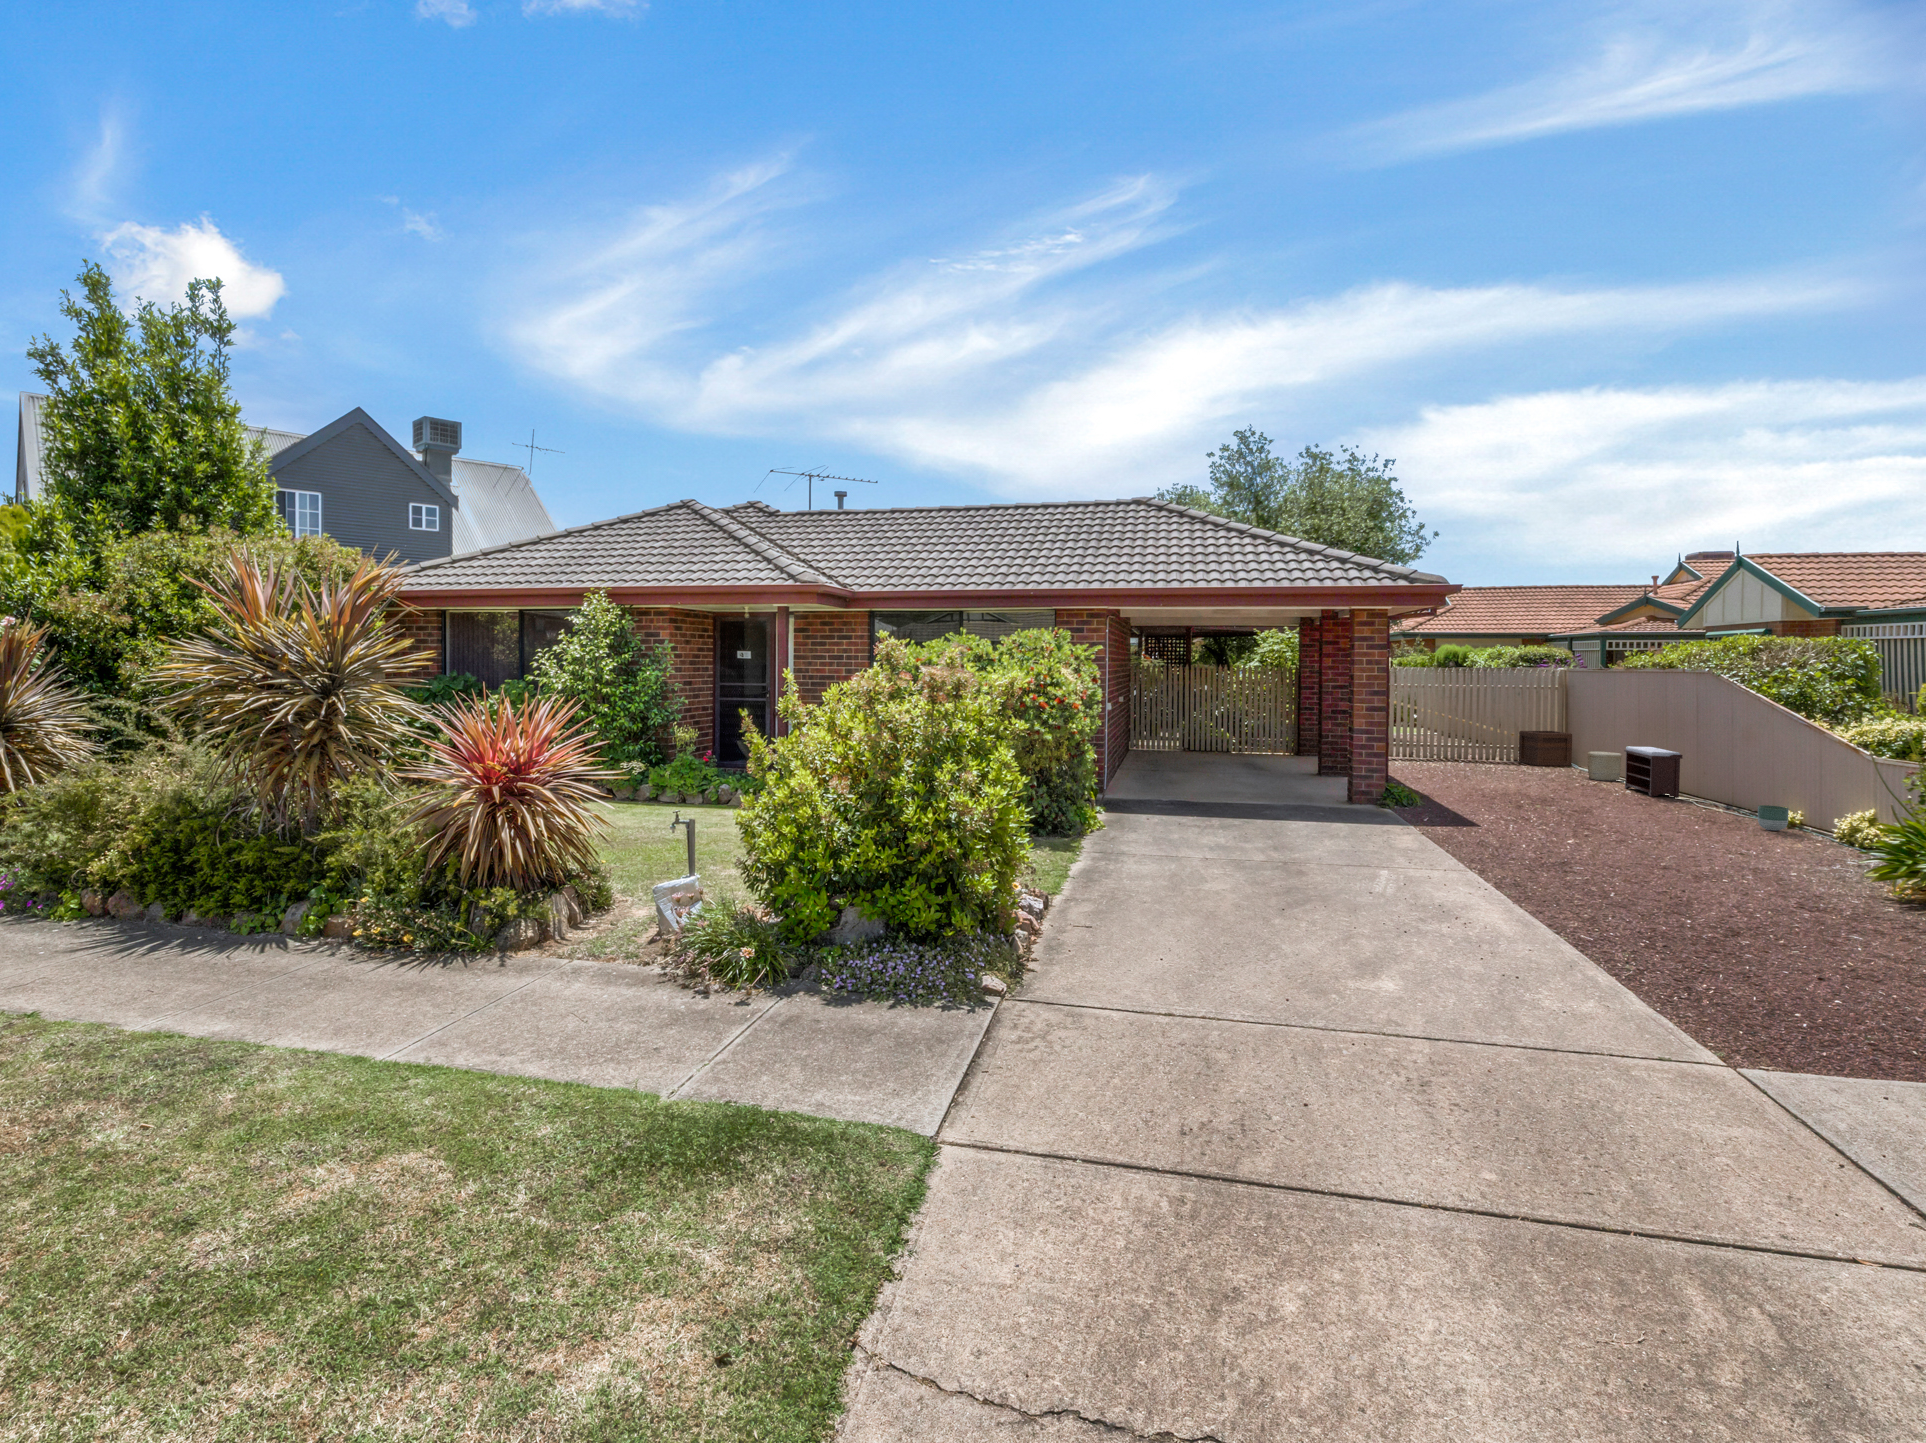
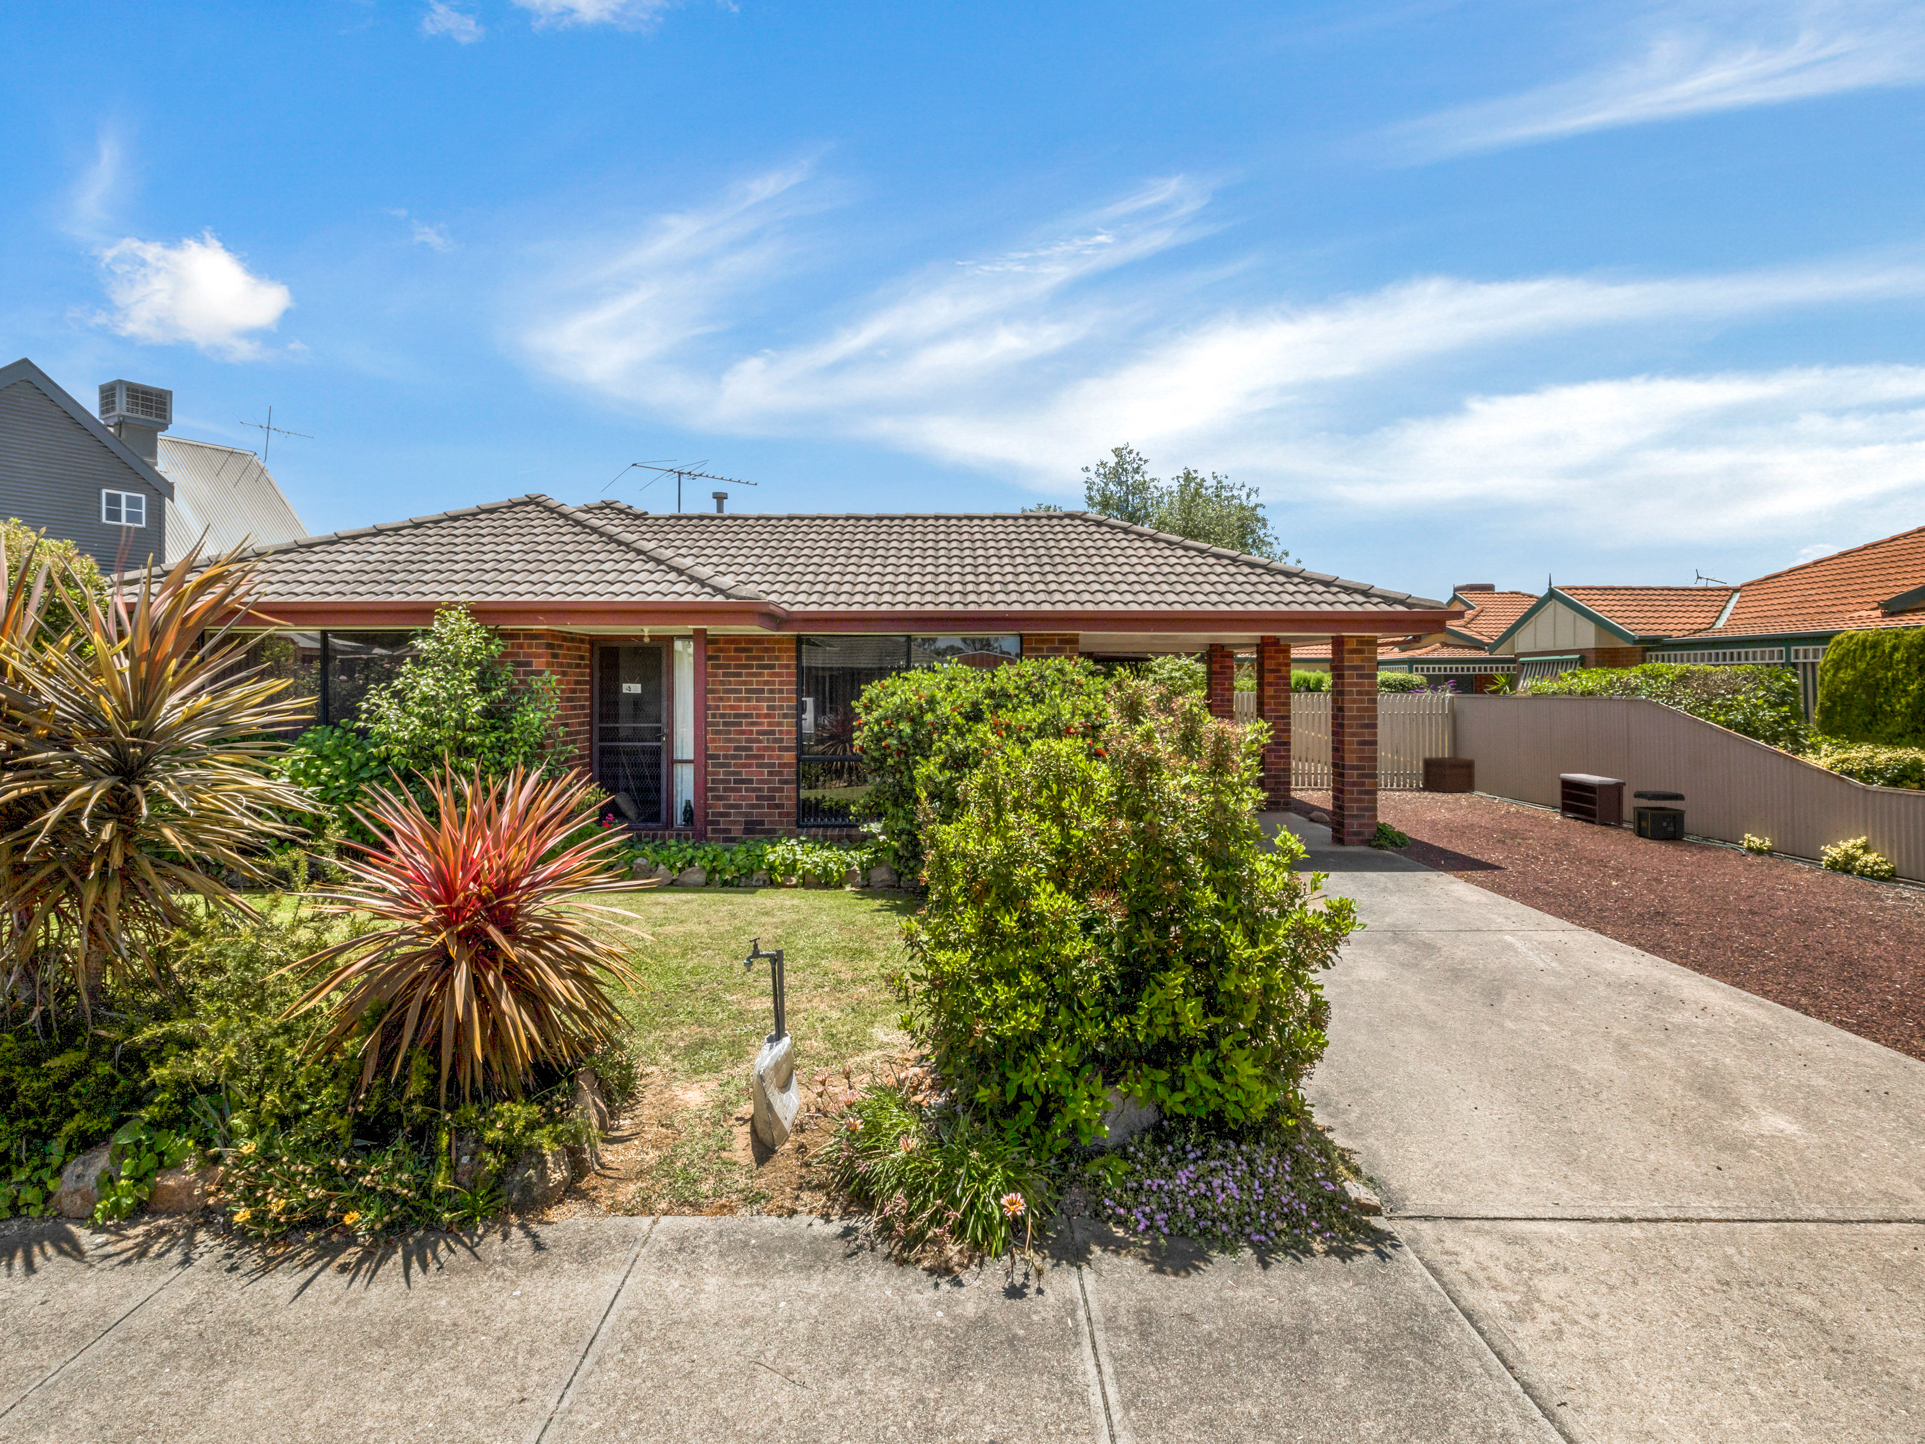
woven basket: present [1587,752,1622,781] -> none [1510,778,1543,808]
toolbox: none [1671,762,1723,811] -> present [1632,791,1686,840]
planter: present [1758,805,1789,831] -> none [1748,835,1779,861]

